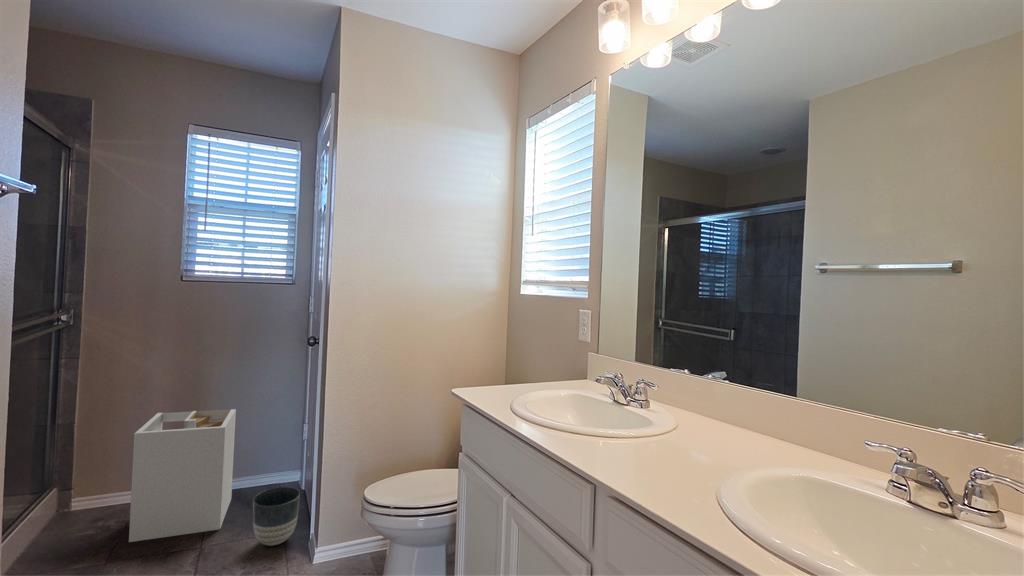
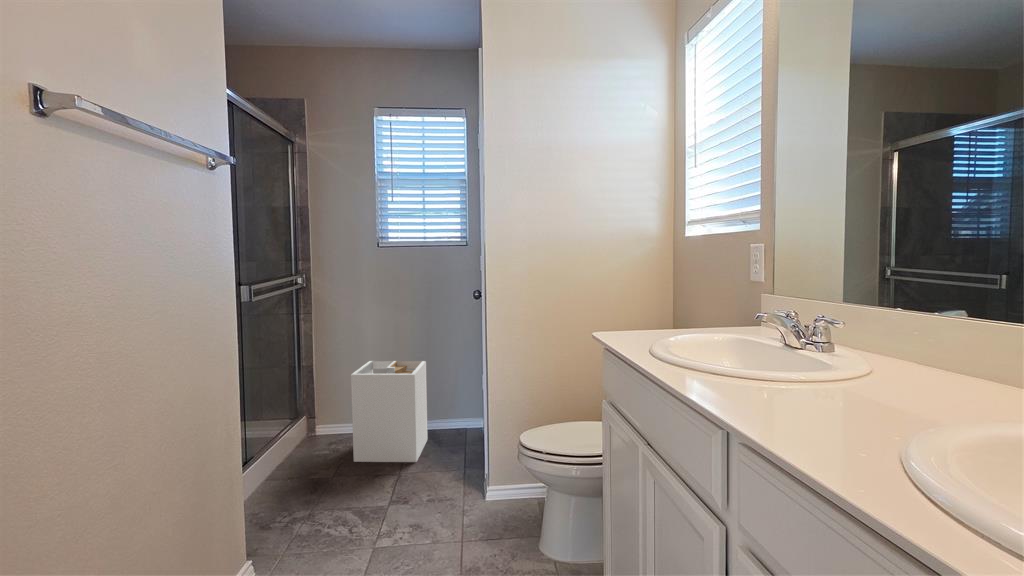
planter: present [253,487,300,546] -> none [437,431,475,481]

